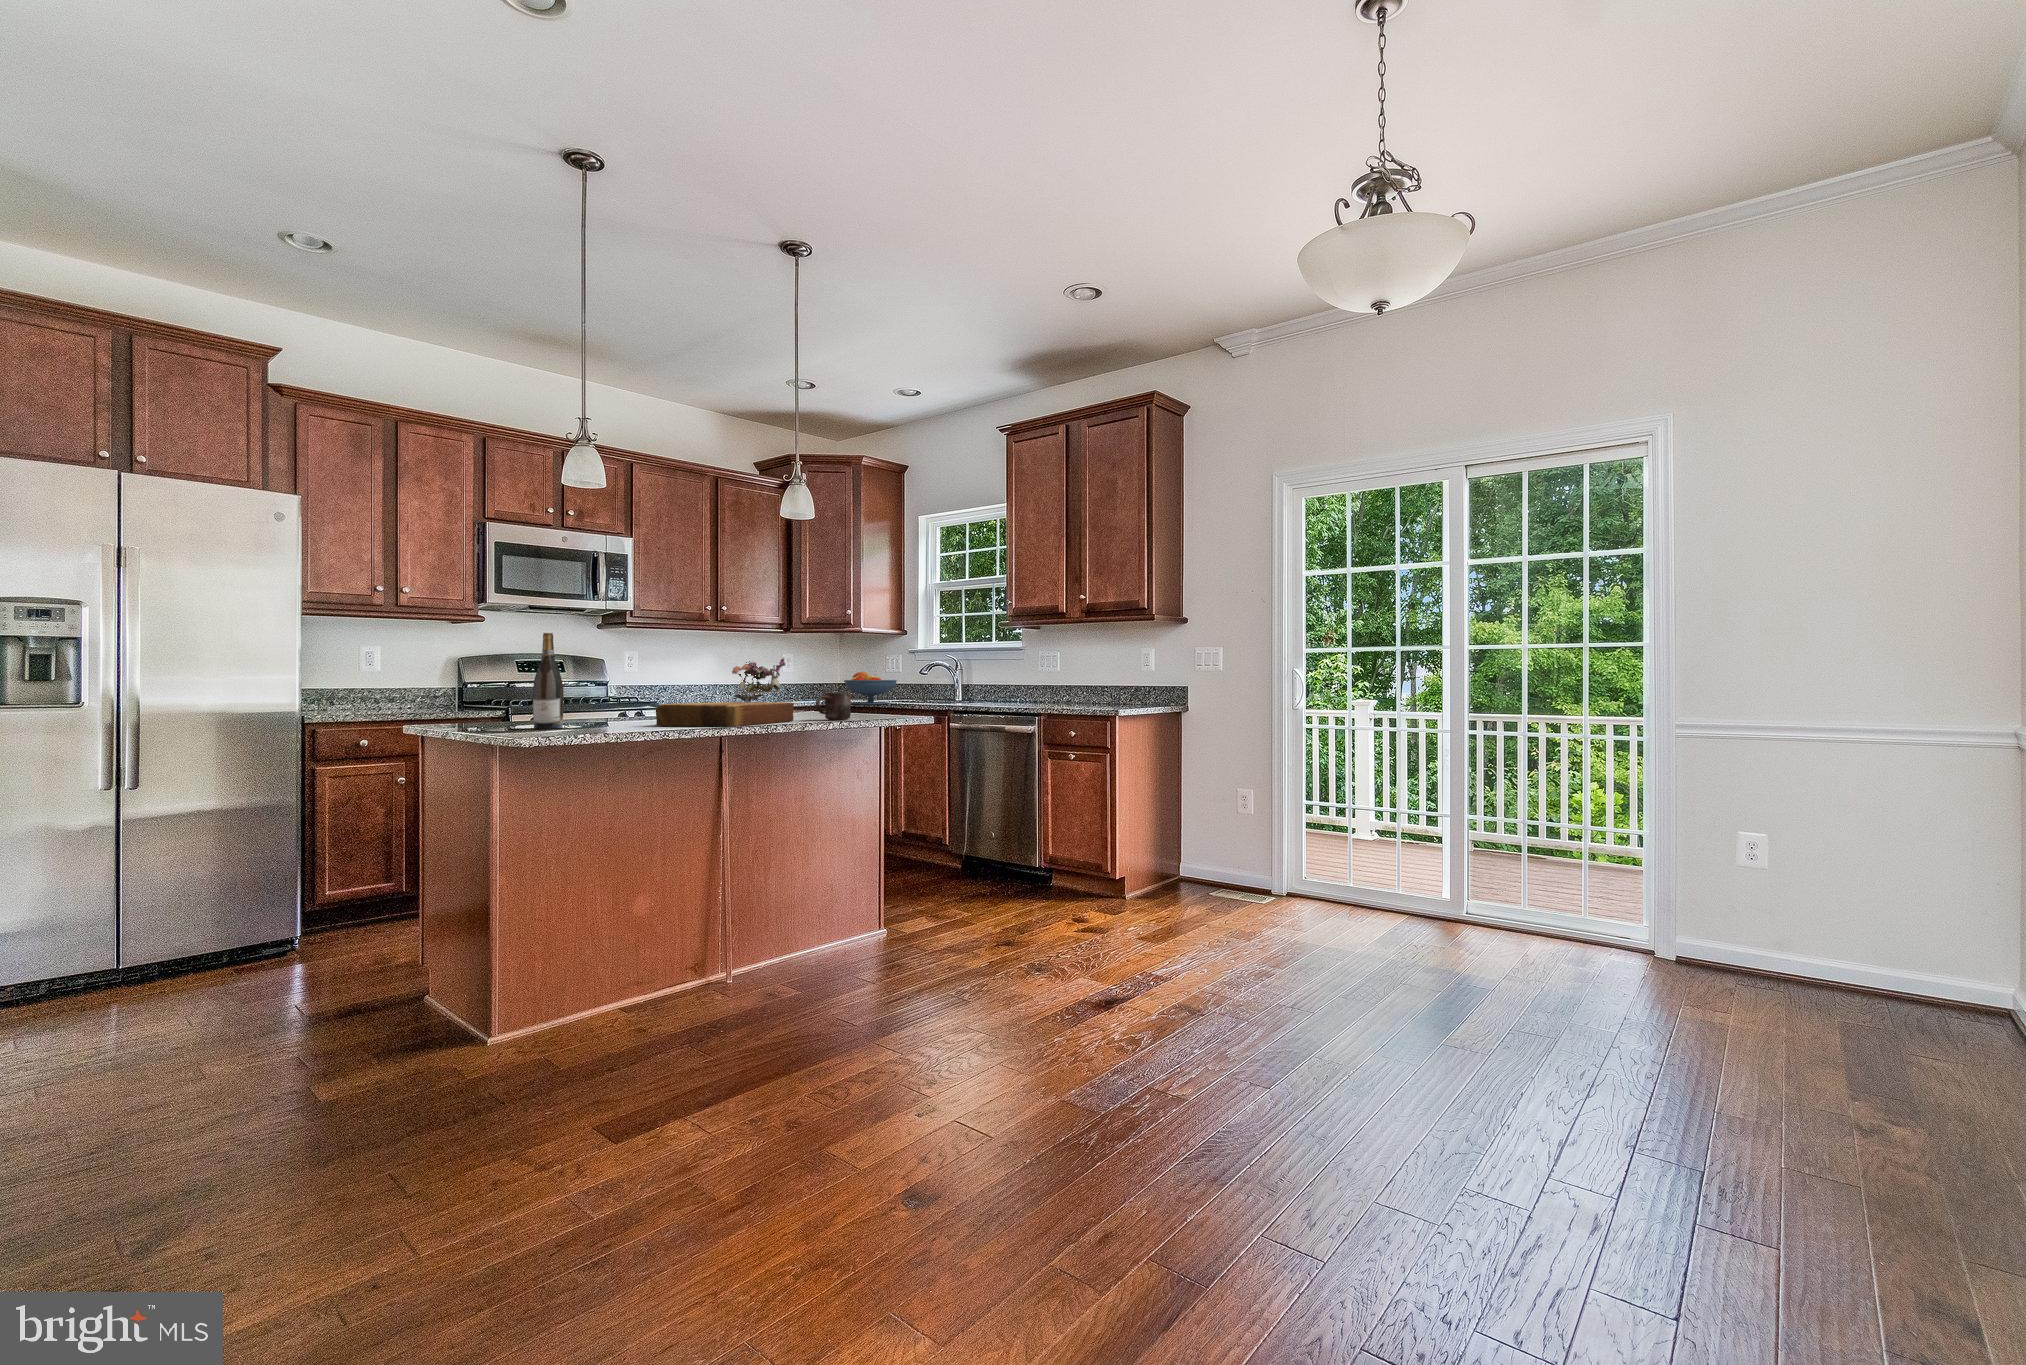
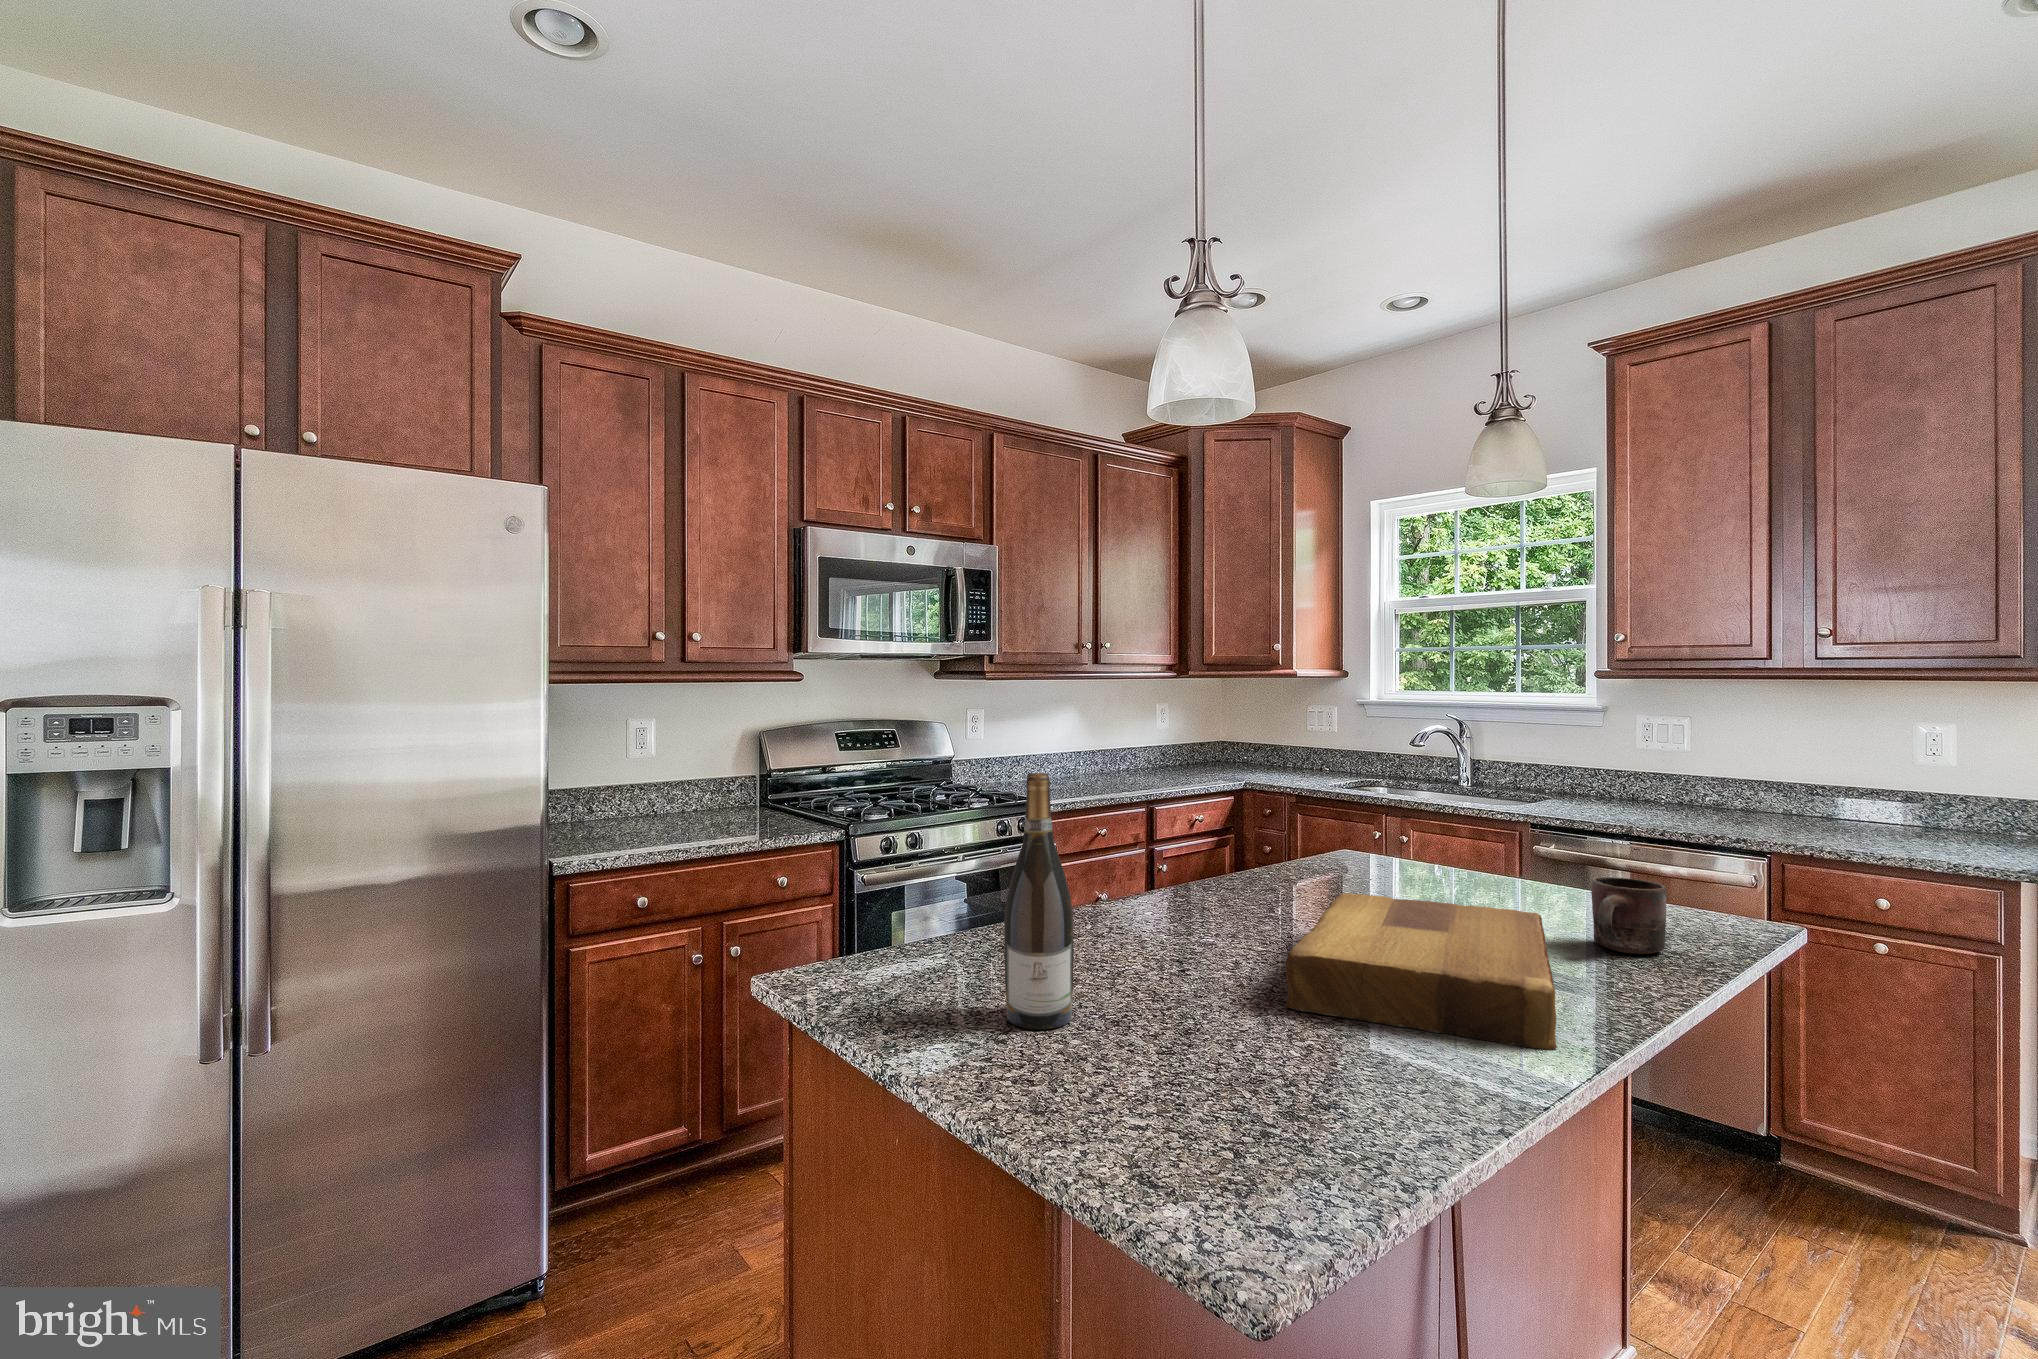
flower arrangement: present [732,657,785,702] -> none [1088,710,1170,776]
fruit bowl: present [844,672,897,705] -> none [1283,737,1368,792]

